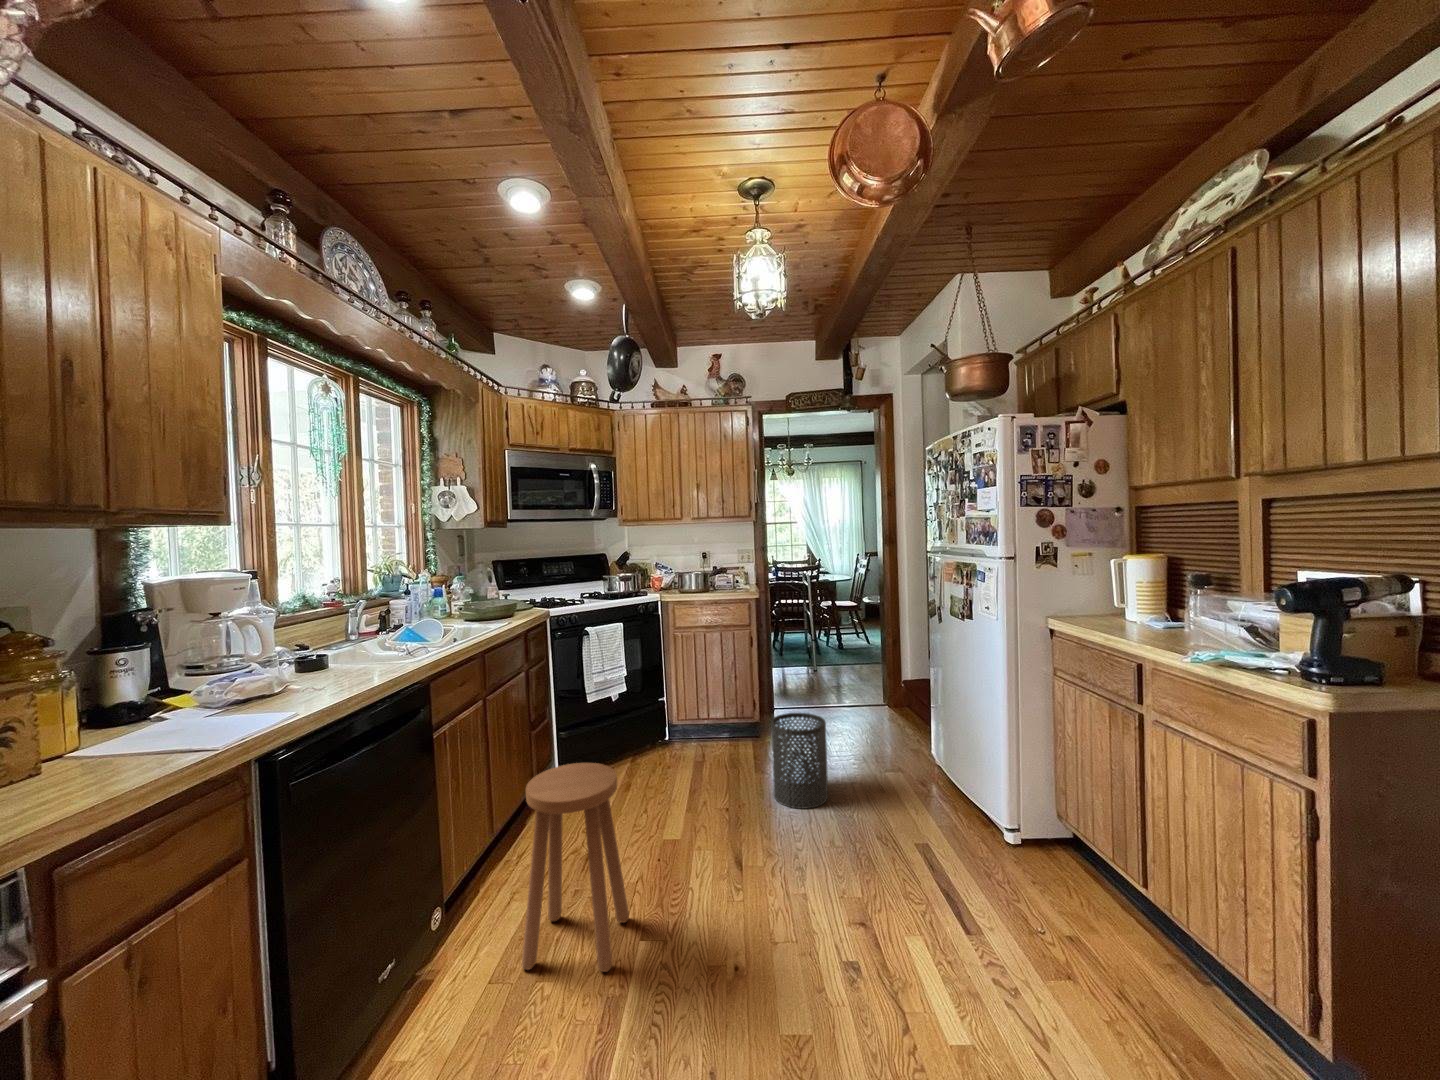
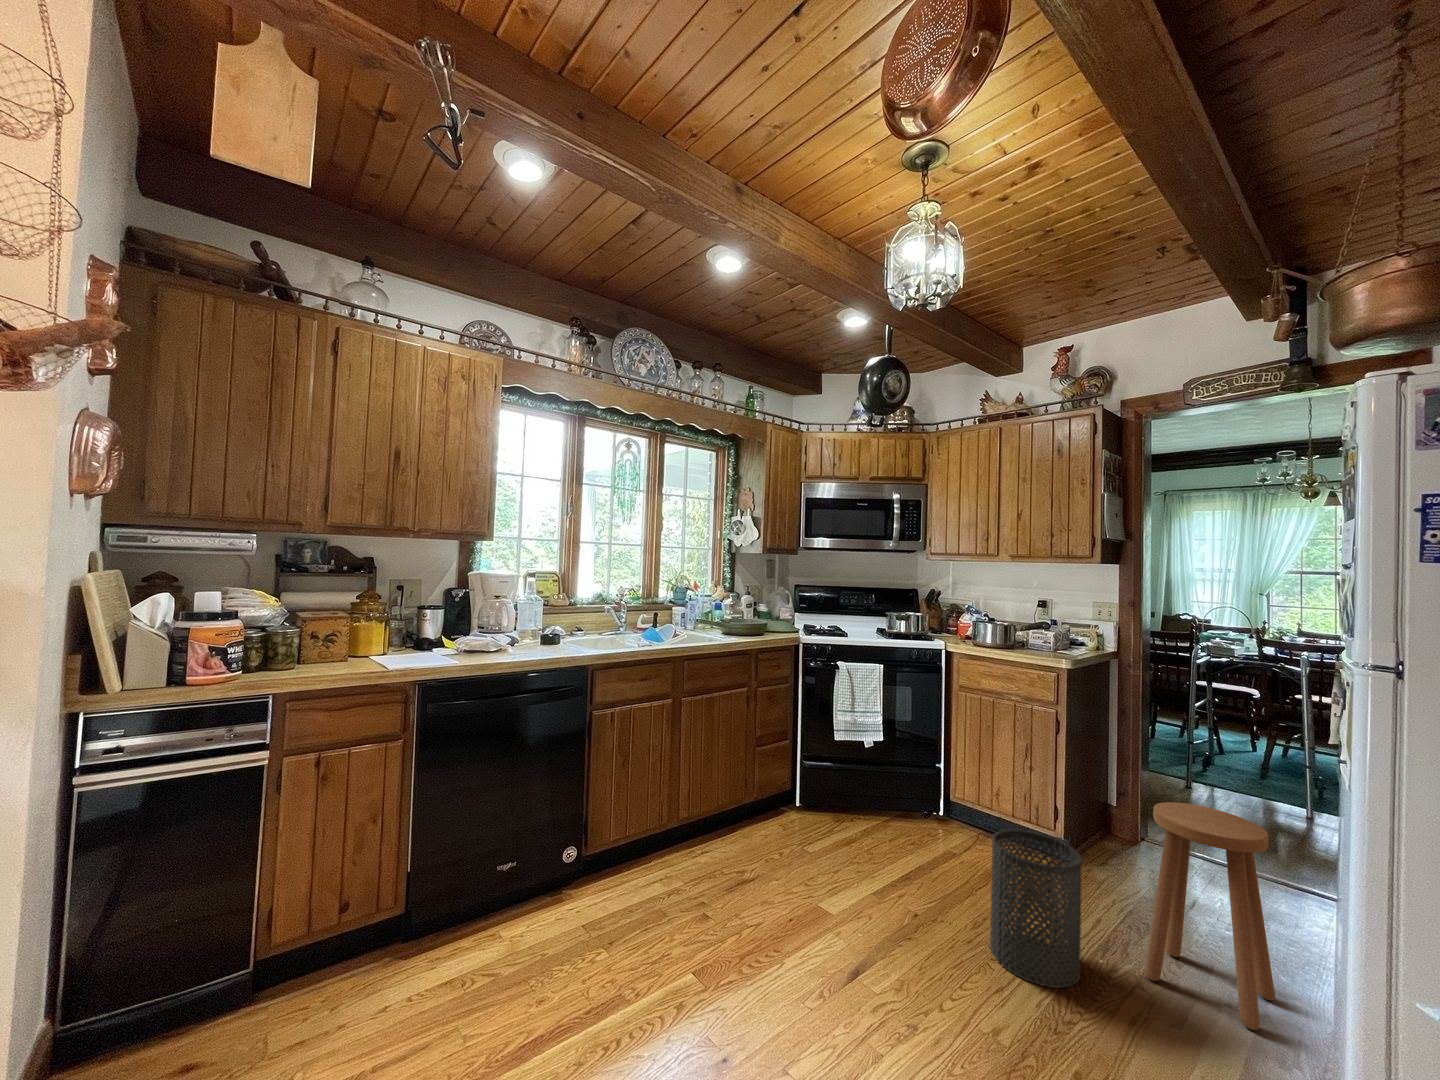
stool: present [522,763,629,972] -> present [1144,802,1275,1030]

